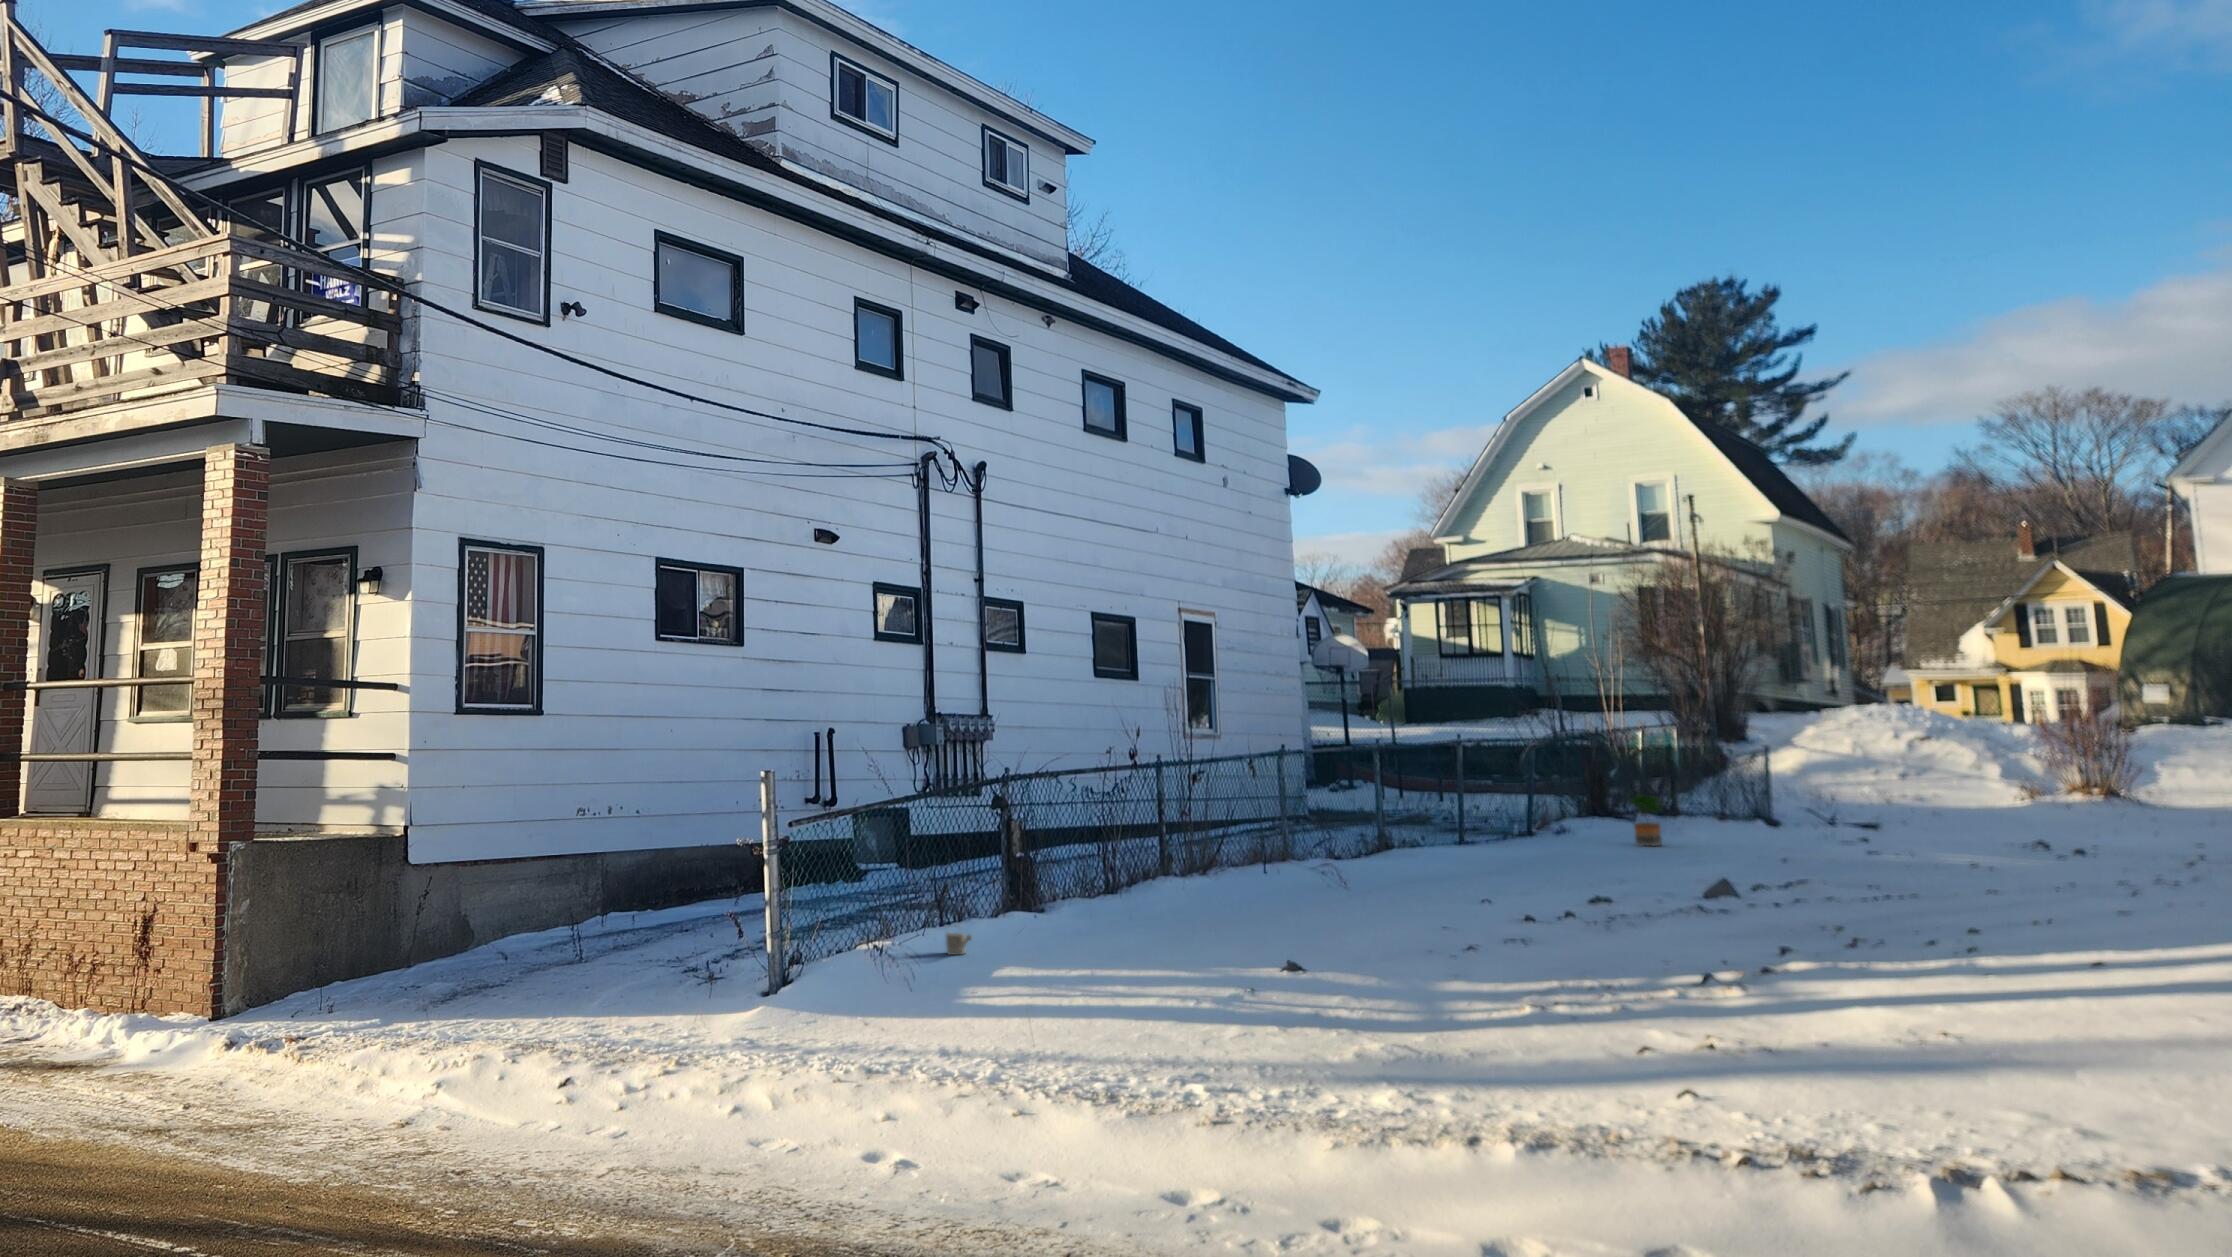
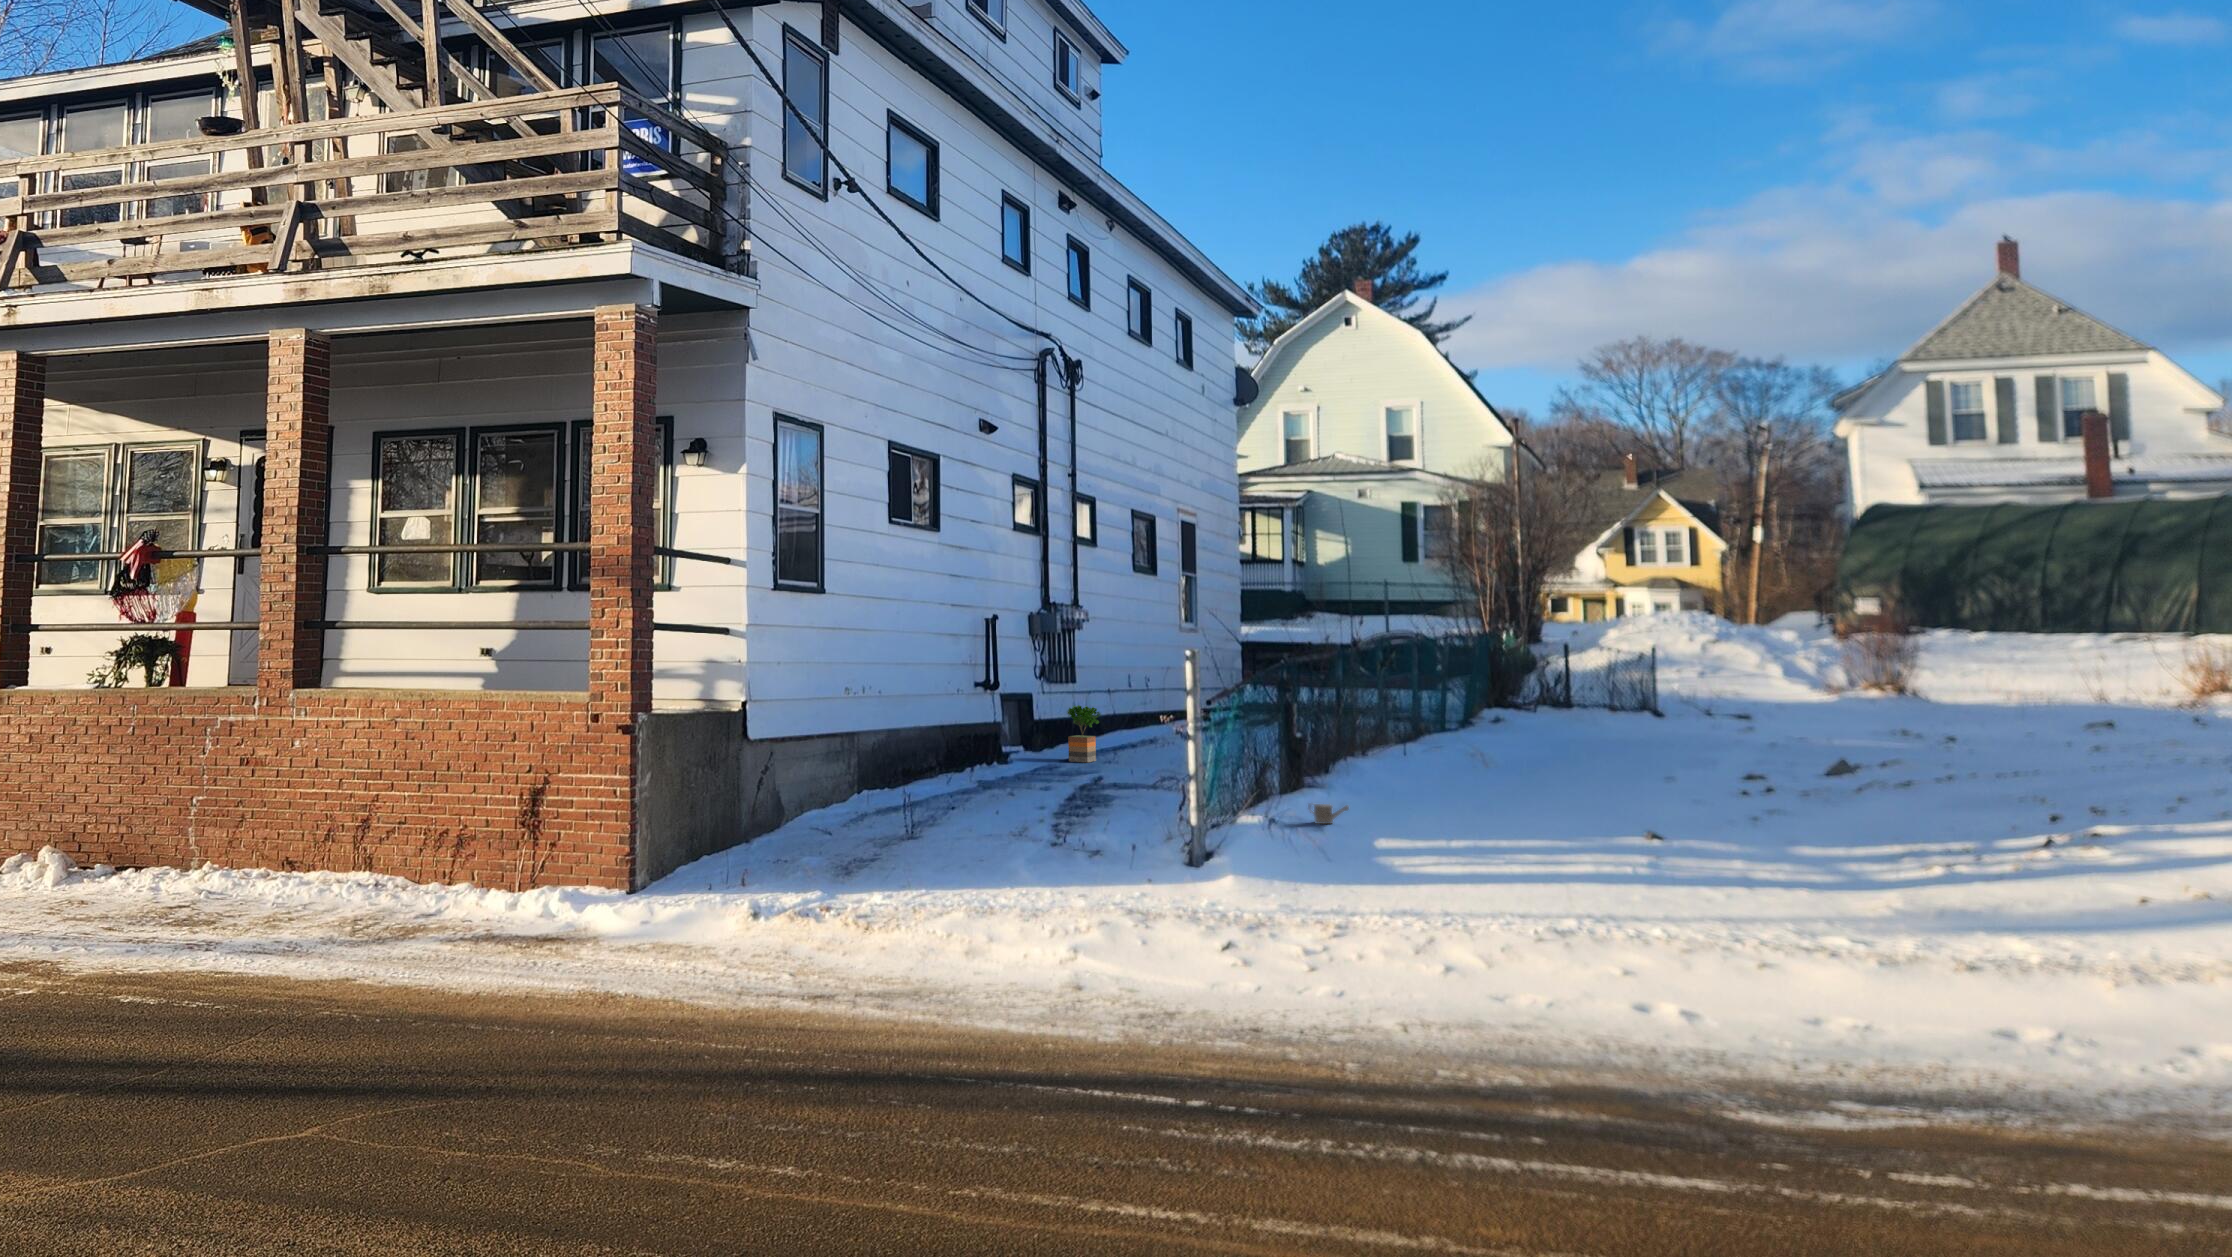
potted tree: present [1631,795,1662,846] -> present [1067,705,1101,763]

